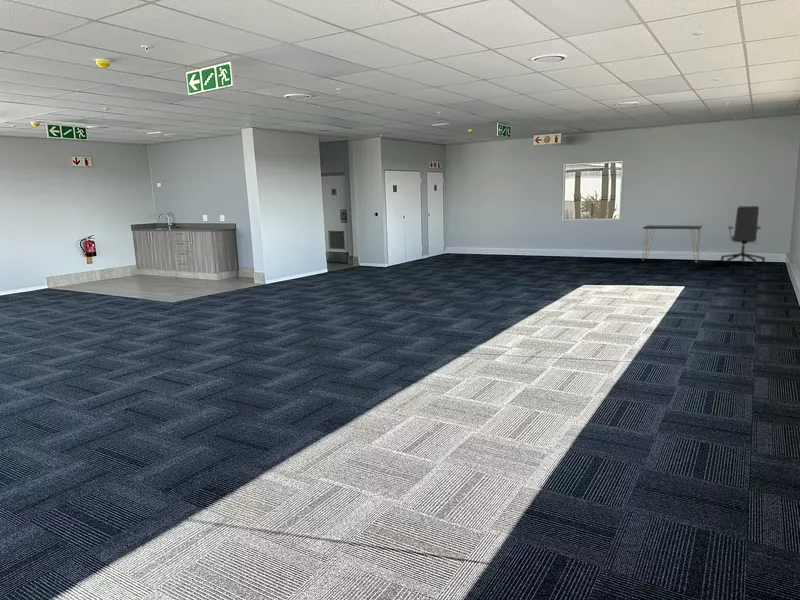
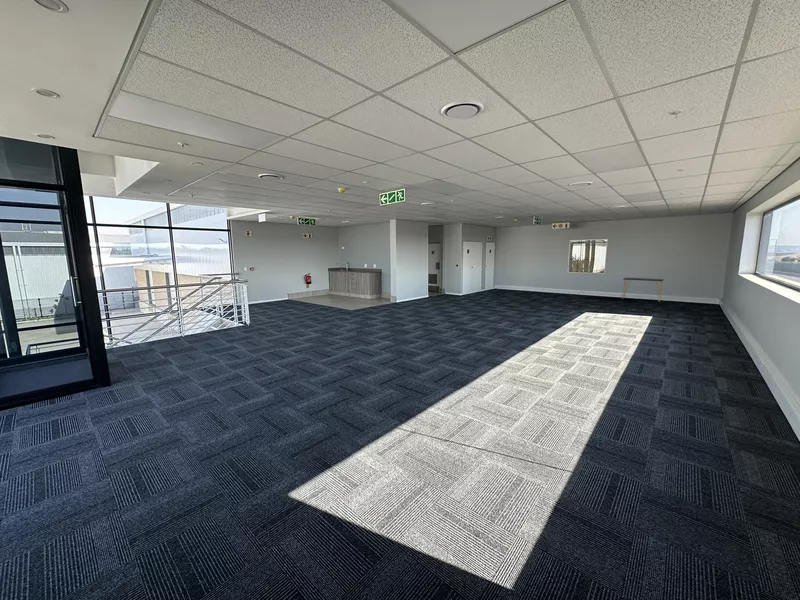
office chair: present [721,206,765,265] -> none [676,268,709,306]

